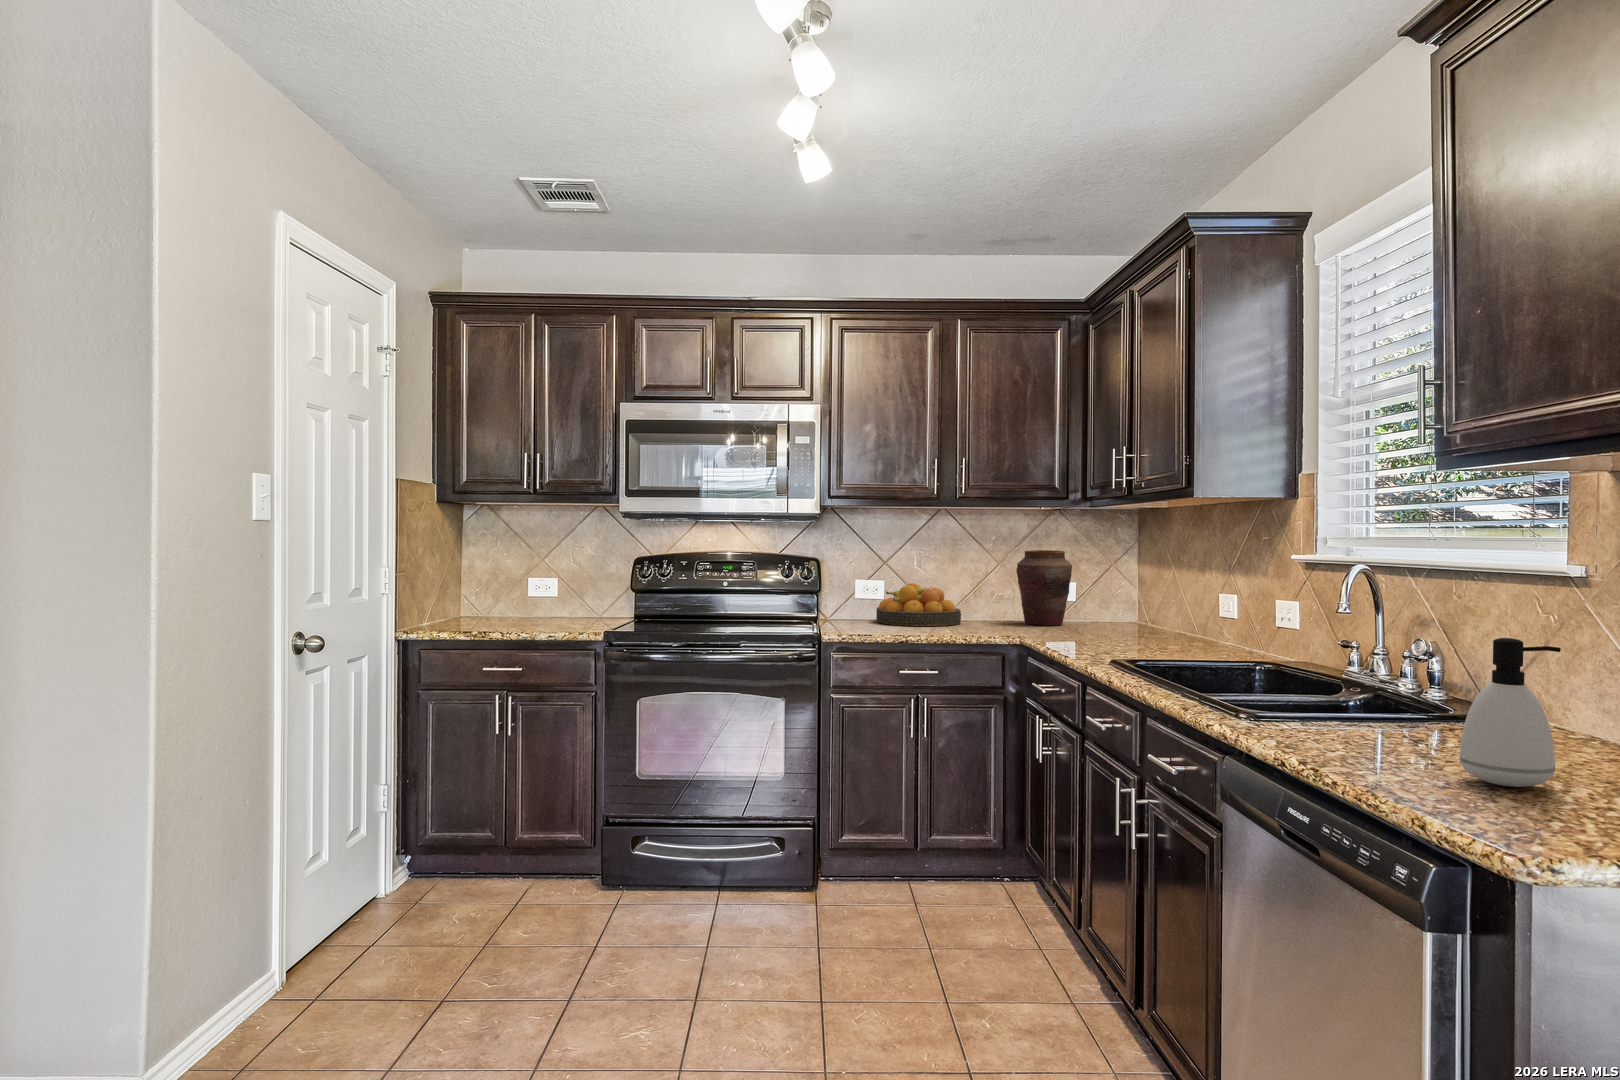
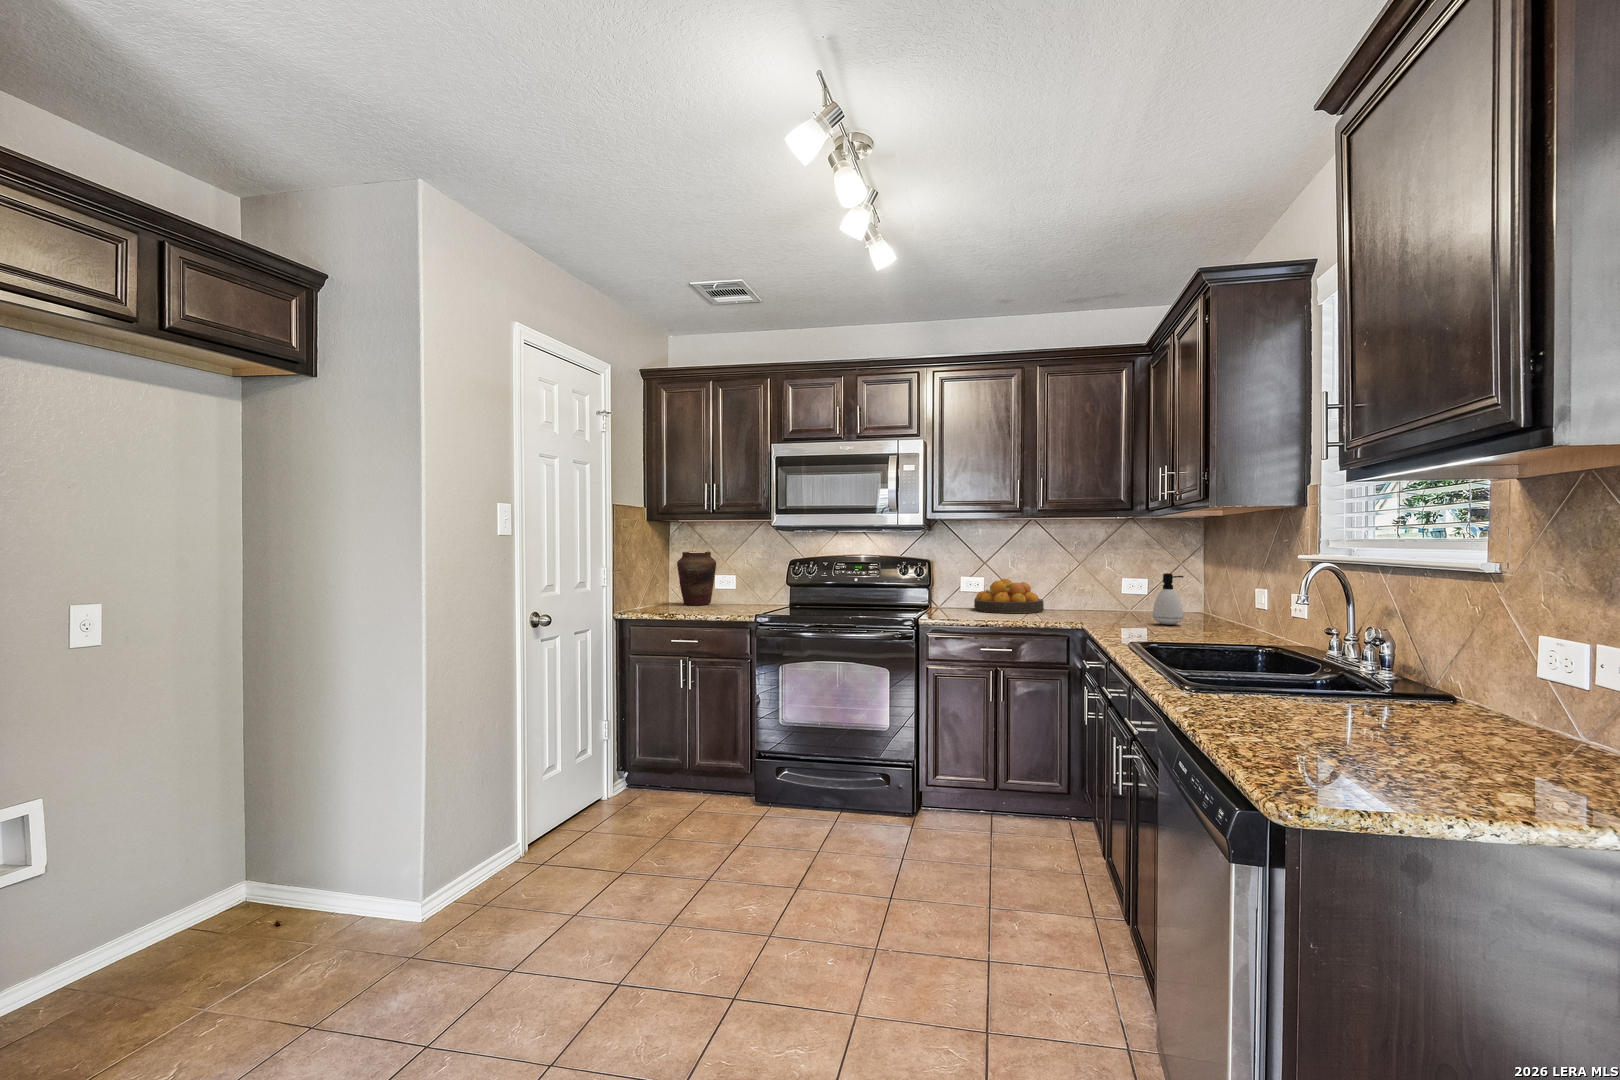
vase: present [1016,550,1072,625] -> present [677,552,716,605]
soap dispenser: present [1460,638,1561,787] -> present [1153,573,1183,625]

